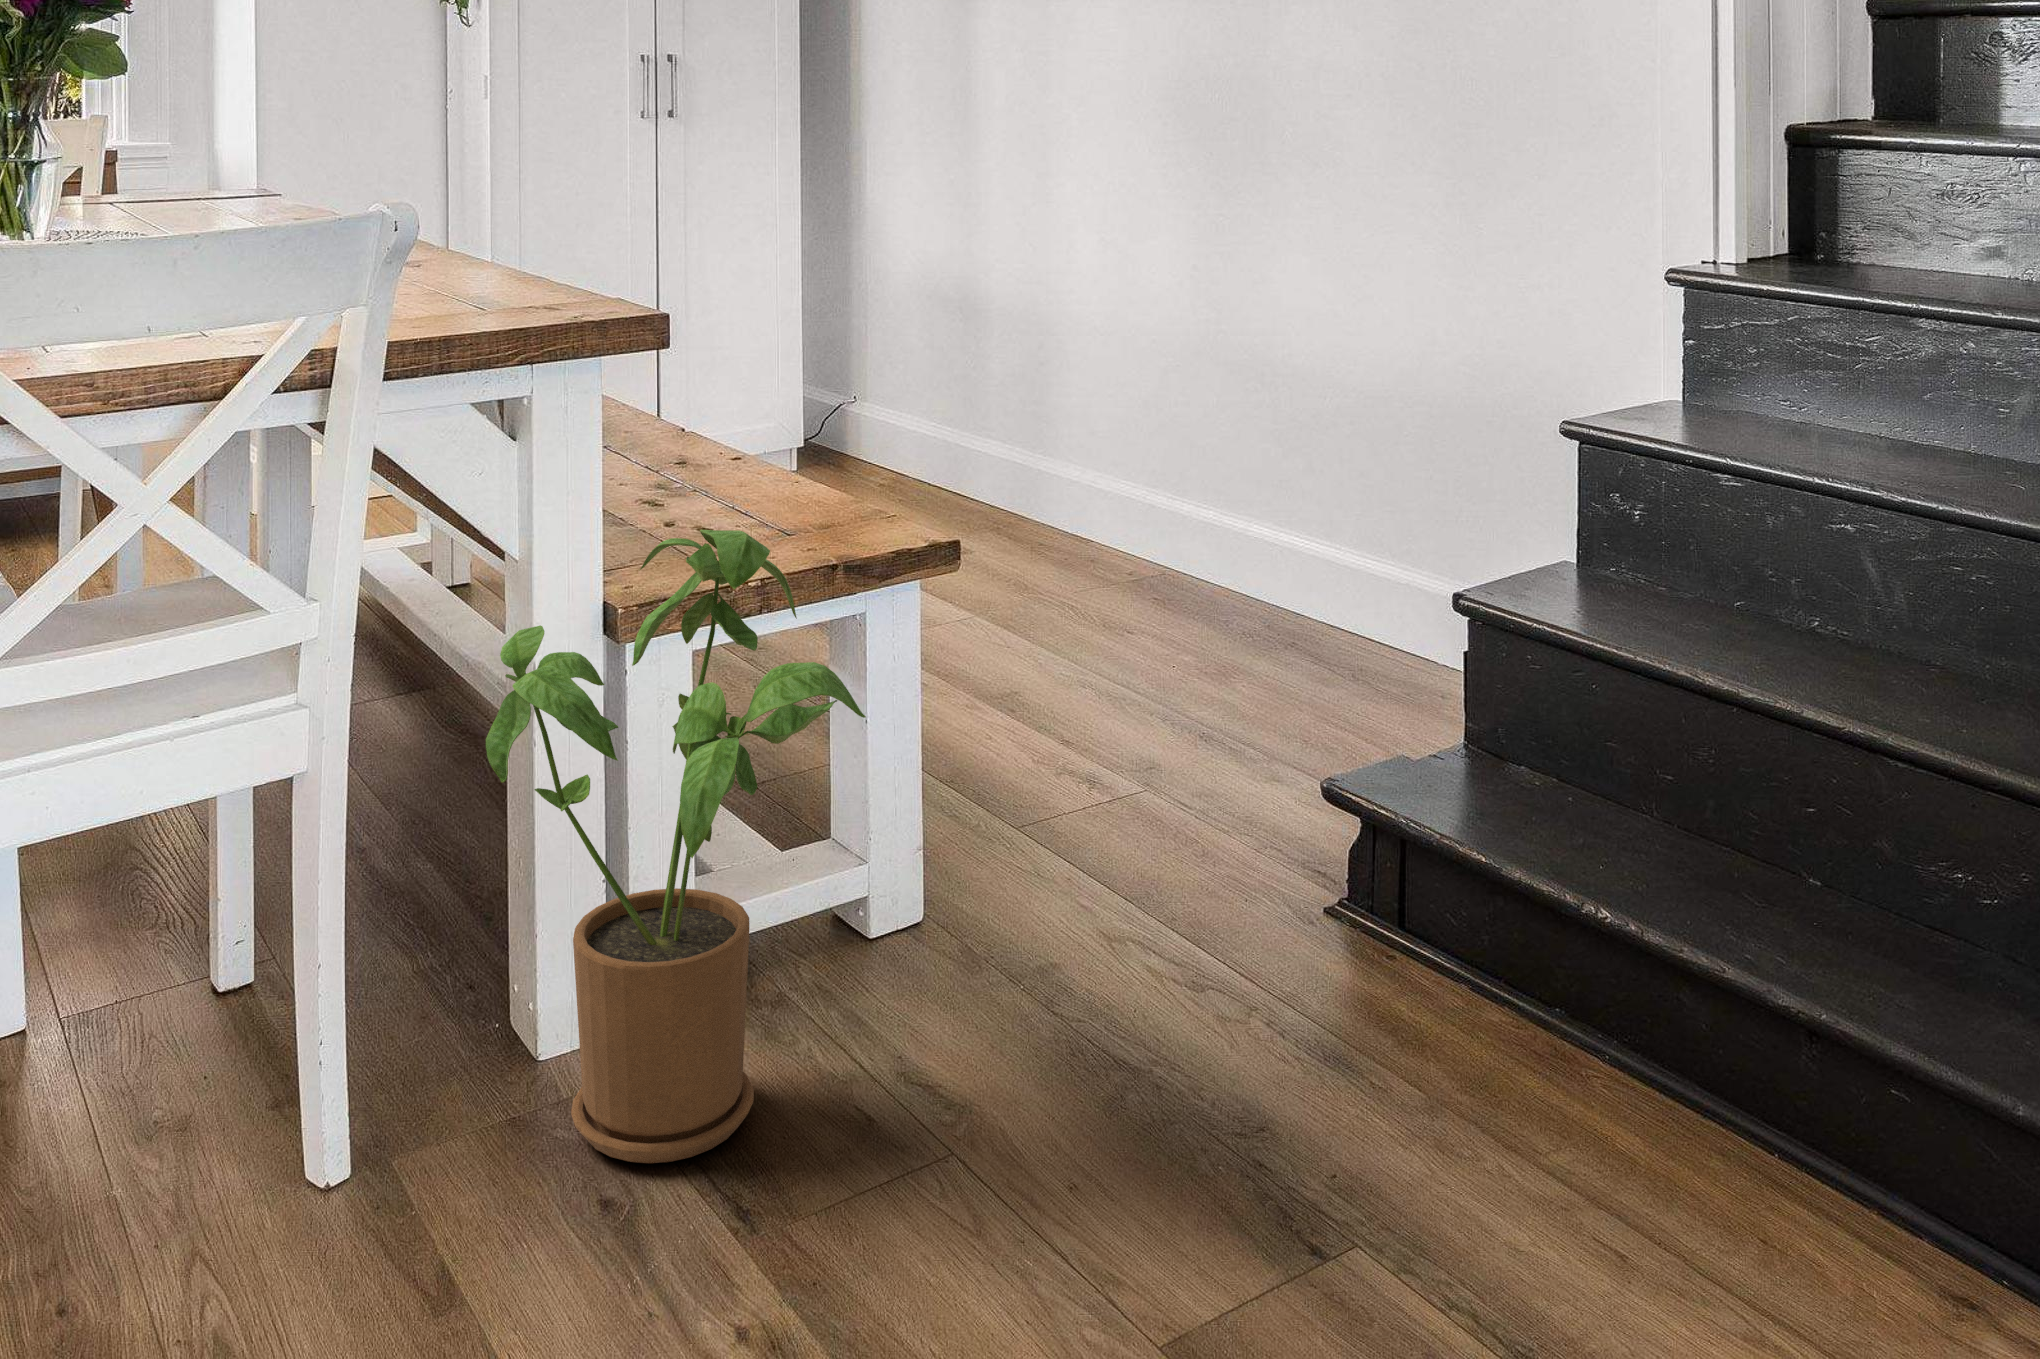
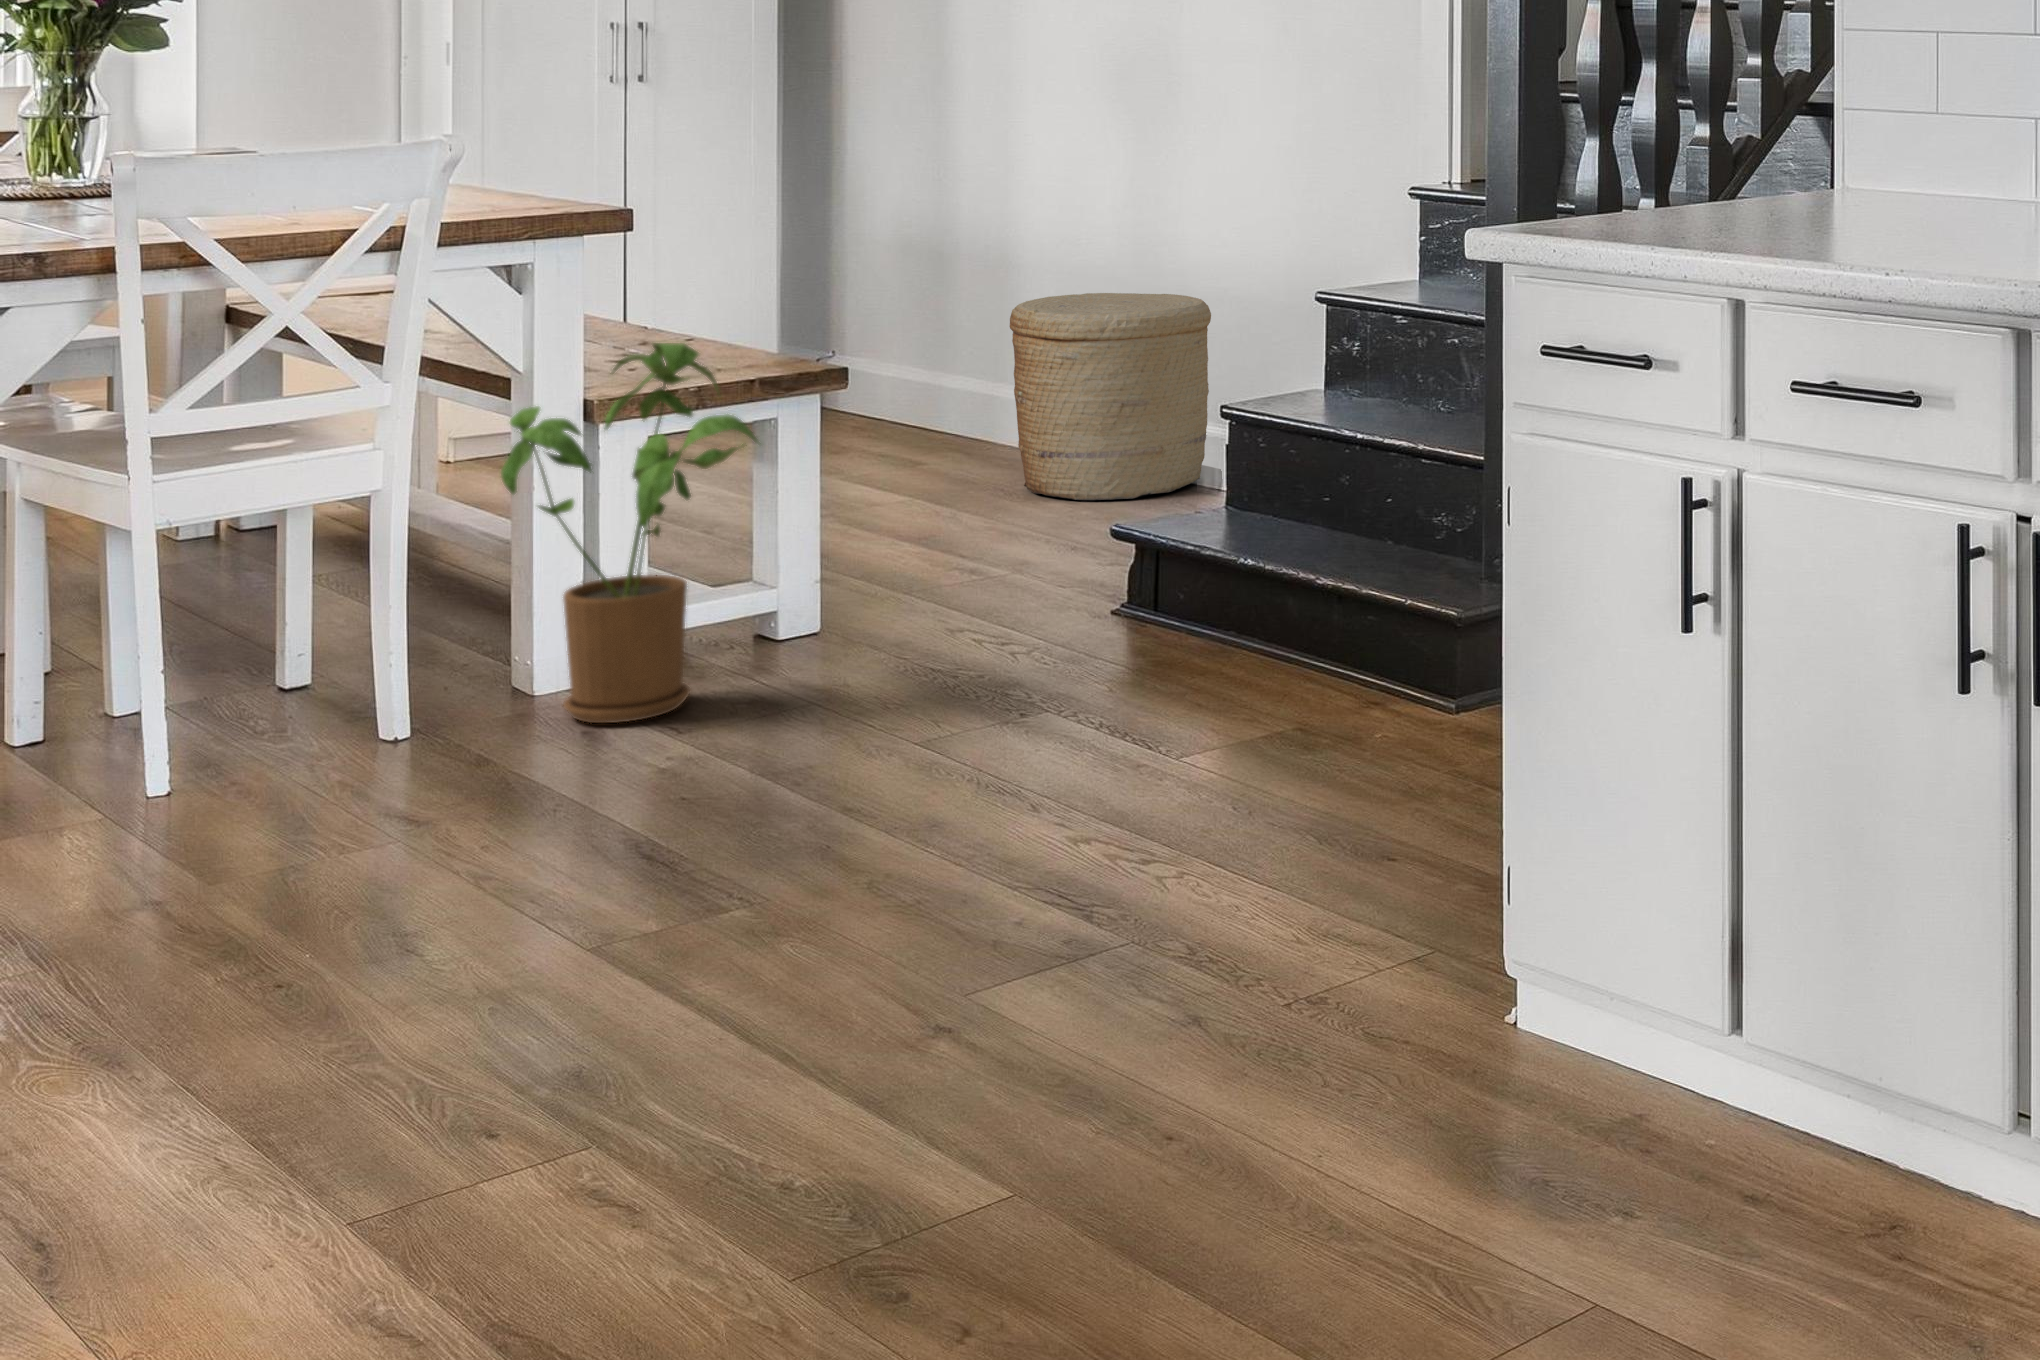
woven basket: none [1078,380,1320,657] -> present [1010,293,1211,500]

